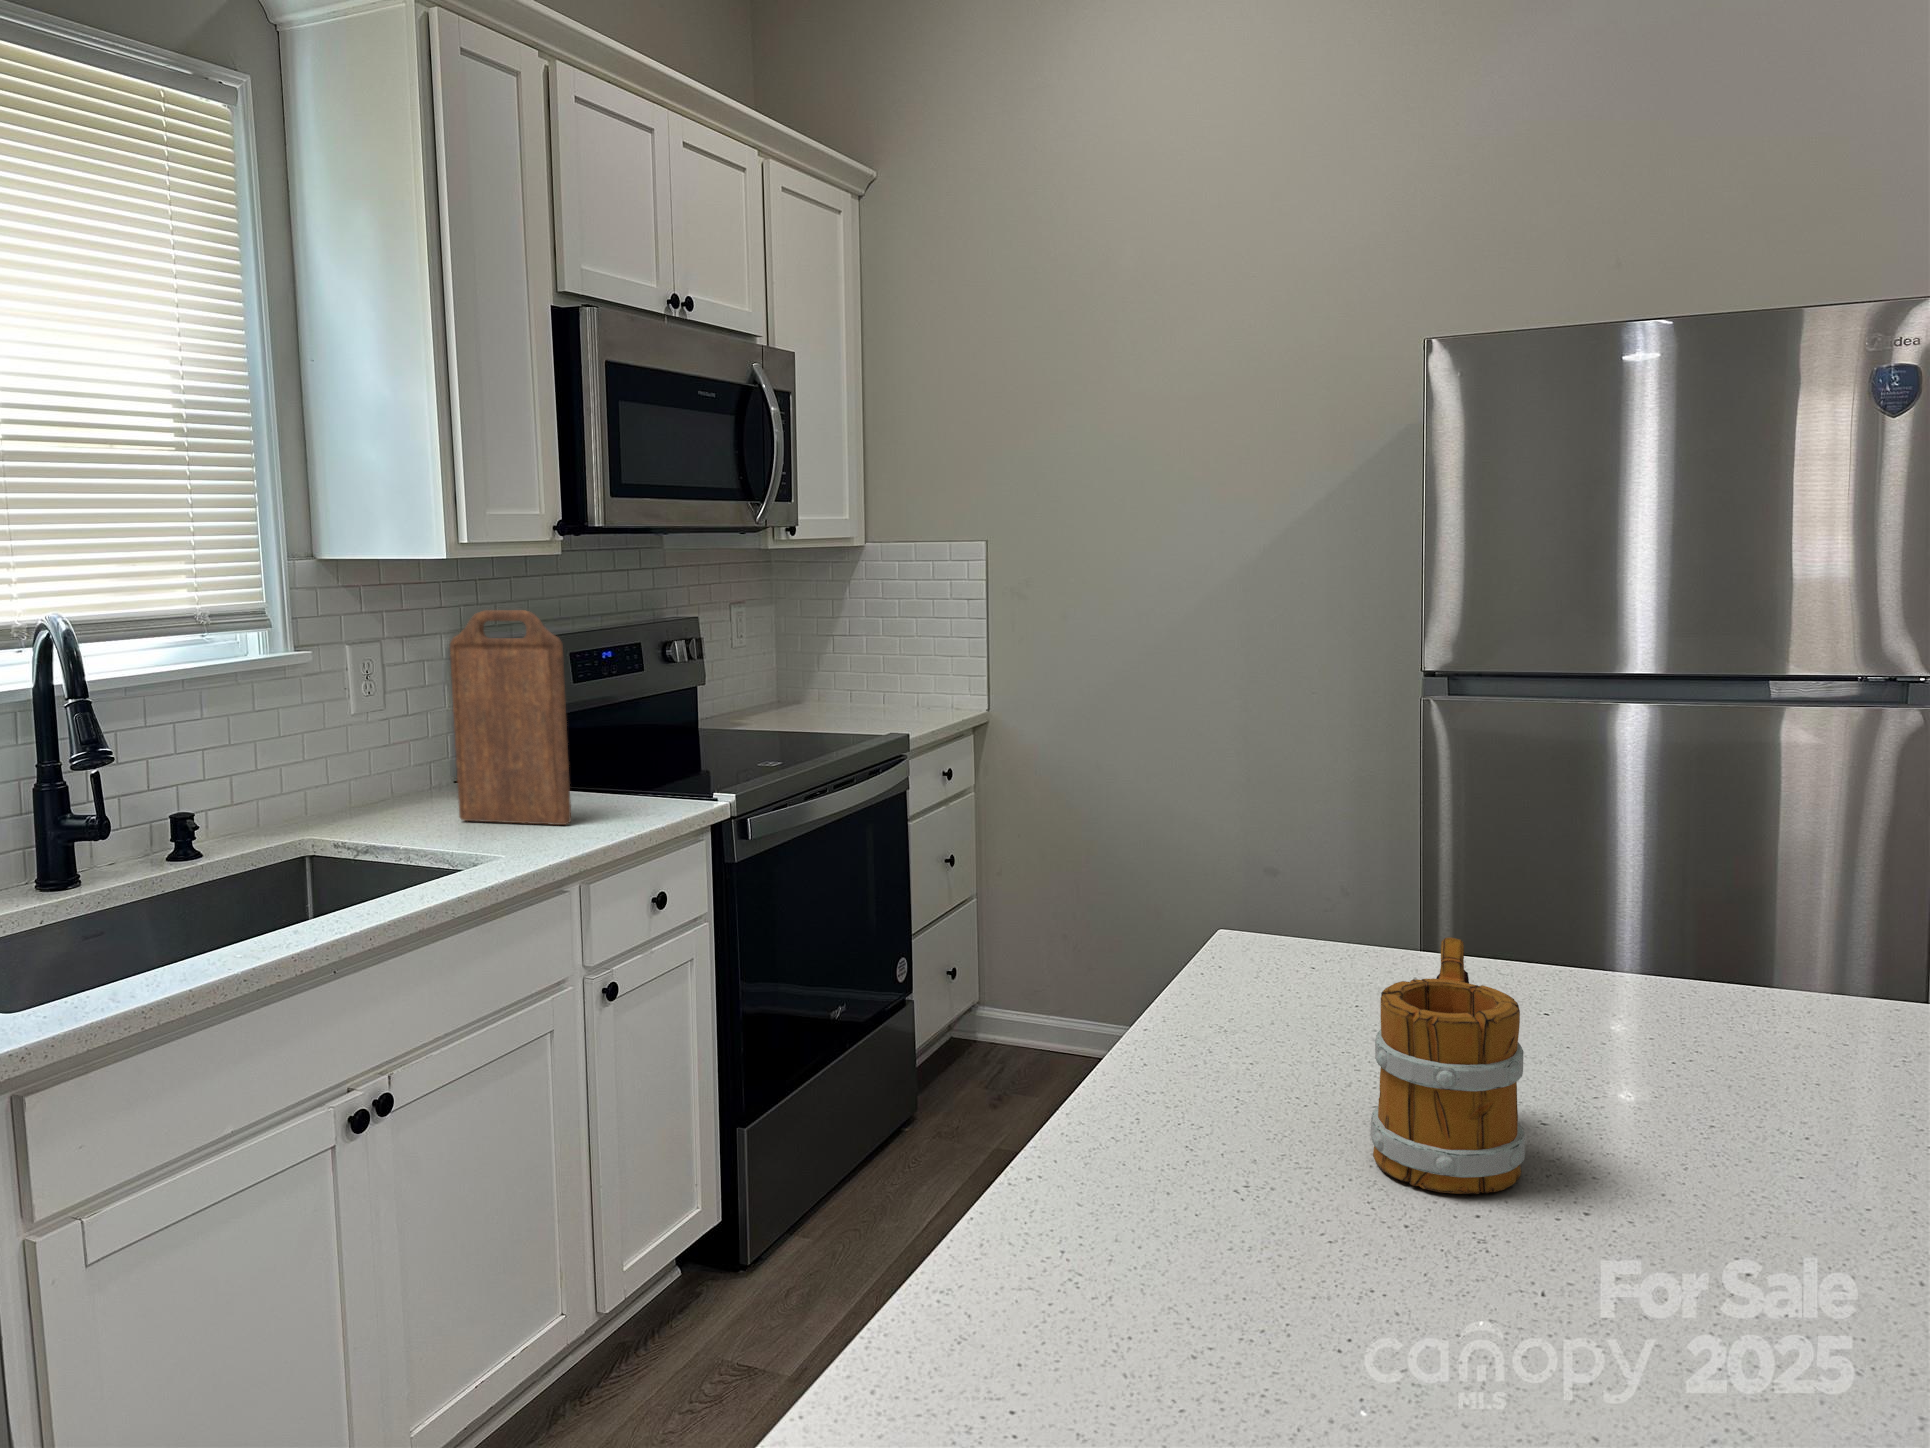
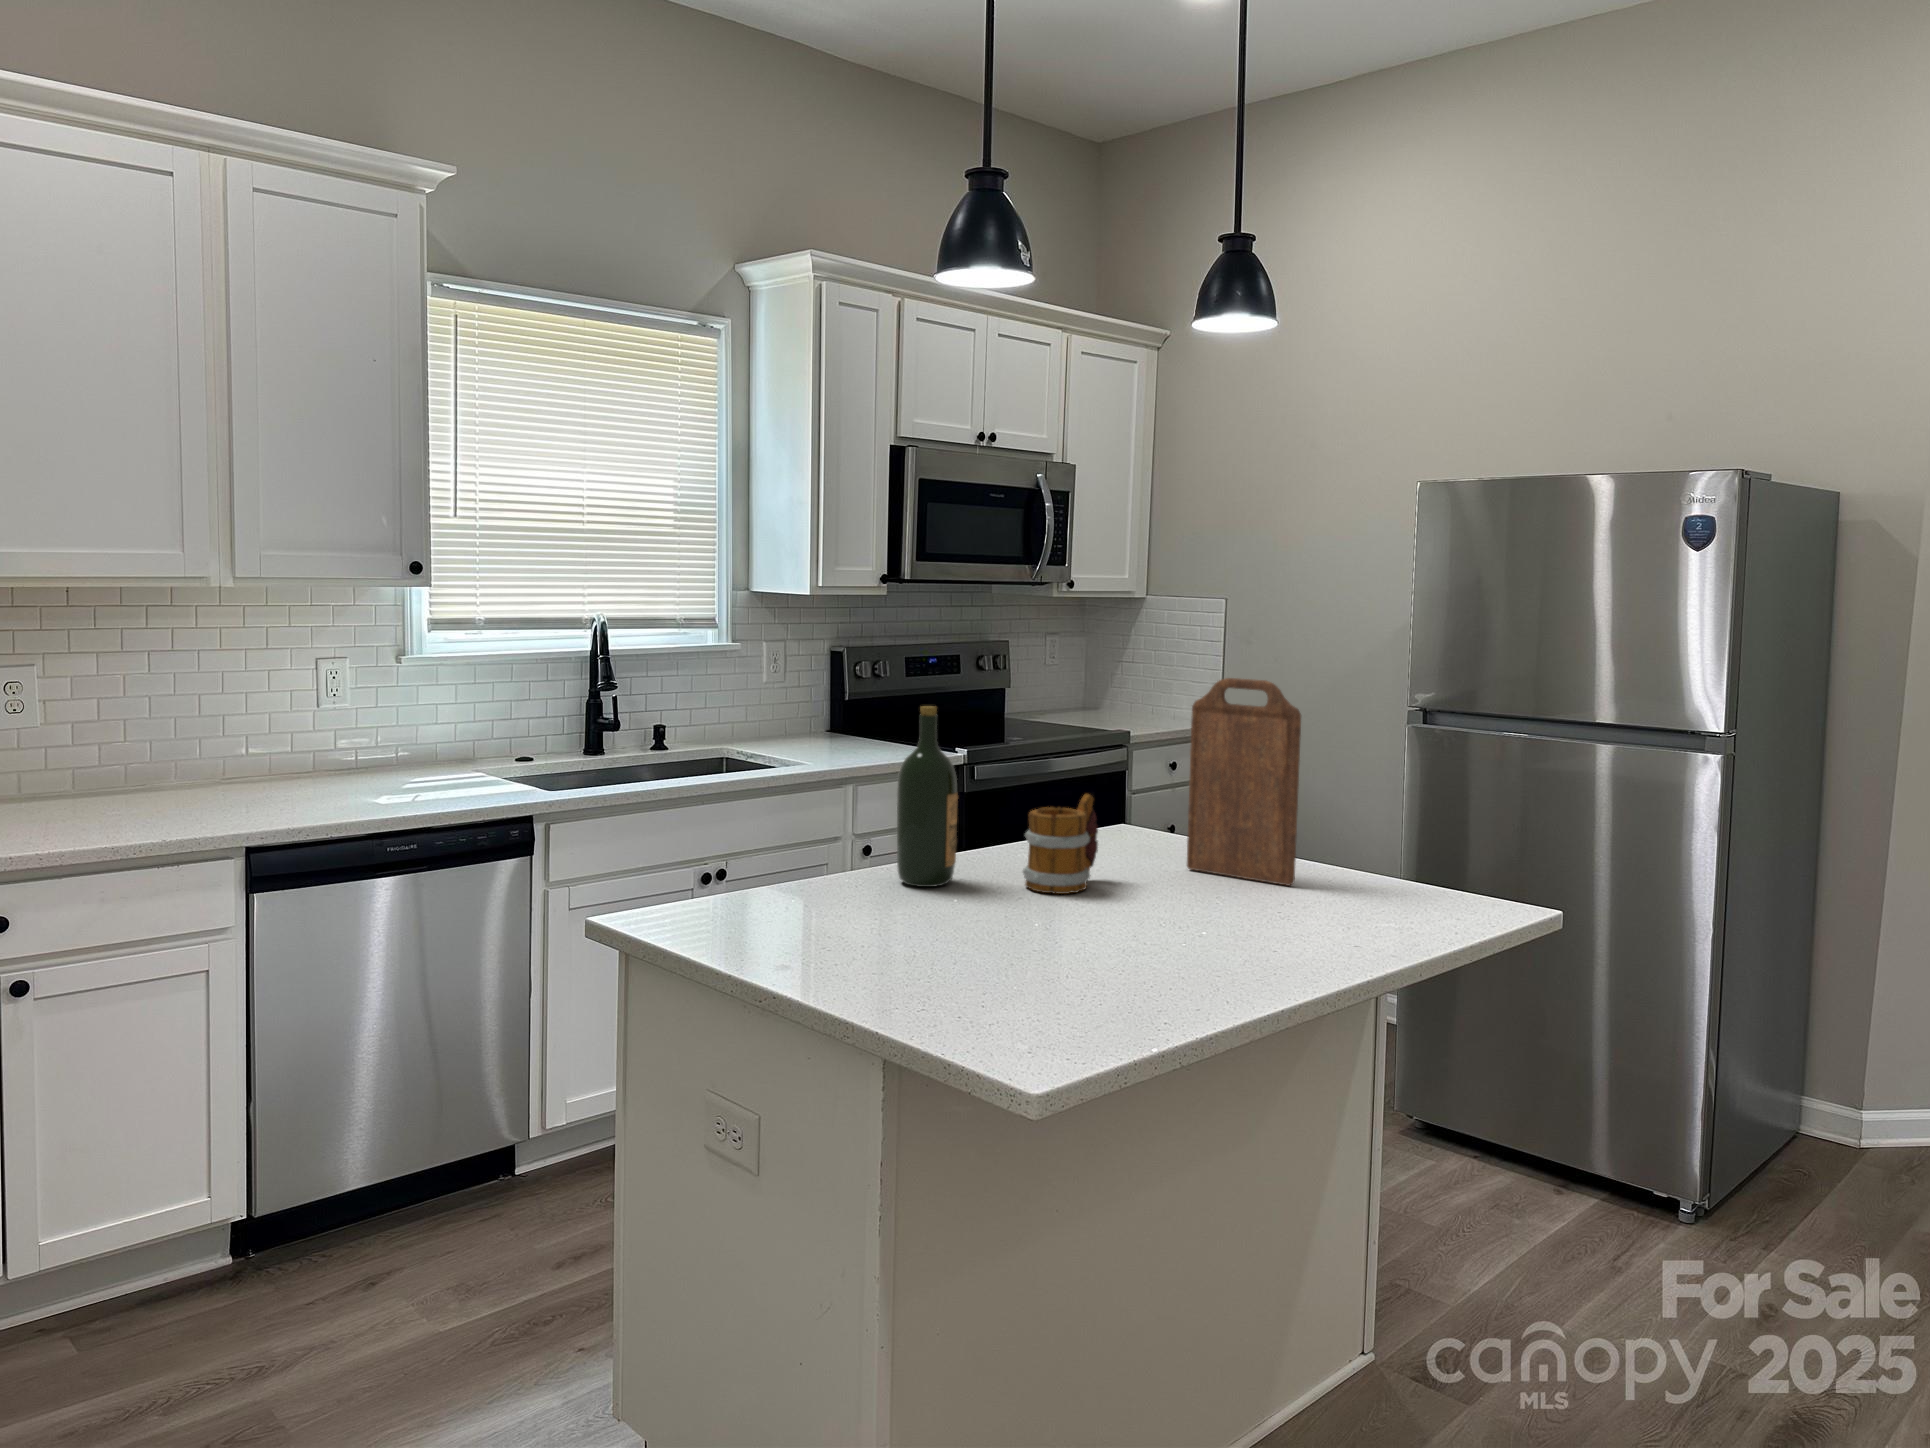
cutting board: present [450,610,571,825] -> present [1187,678,1301,886]
wine bottle: none [1100,785,1251,1233] -> present [897,706,958,887]

